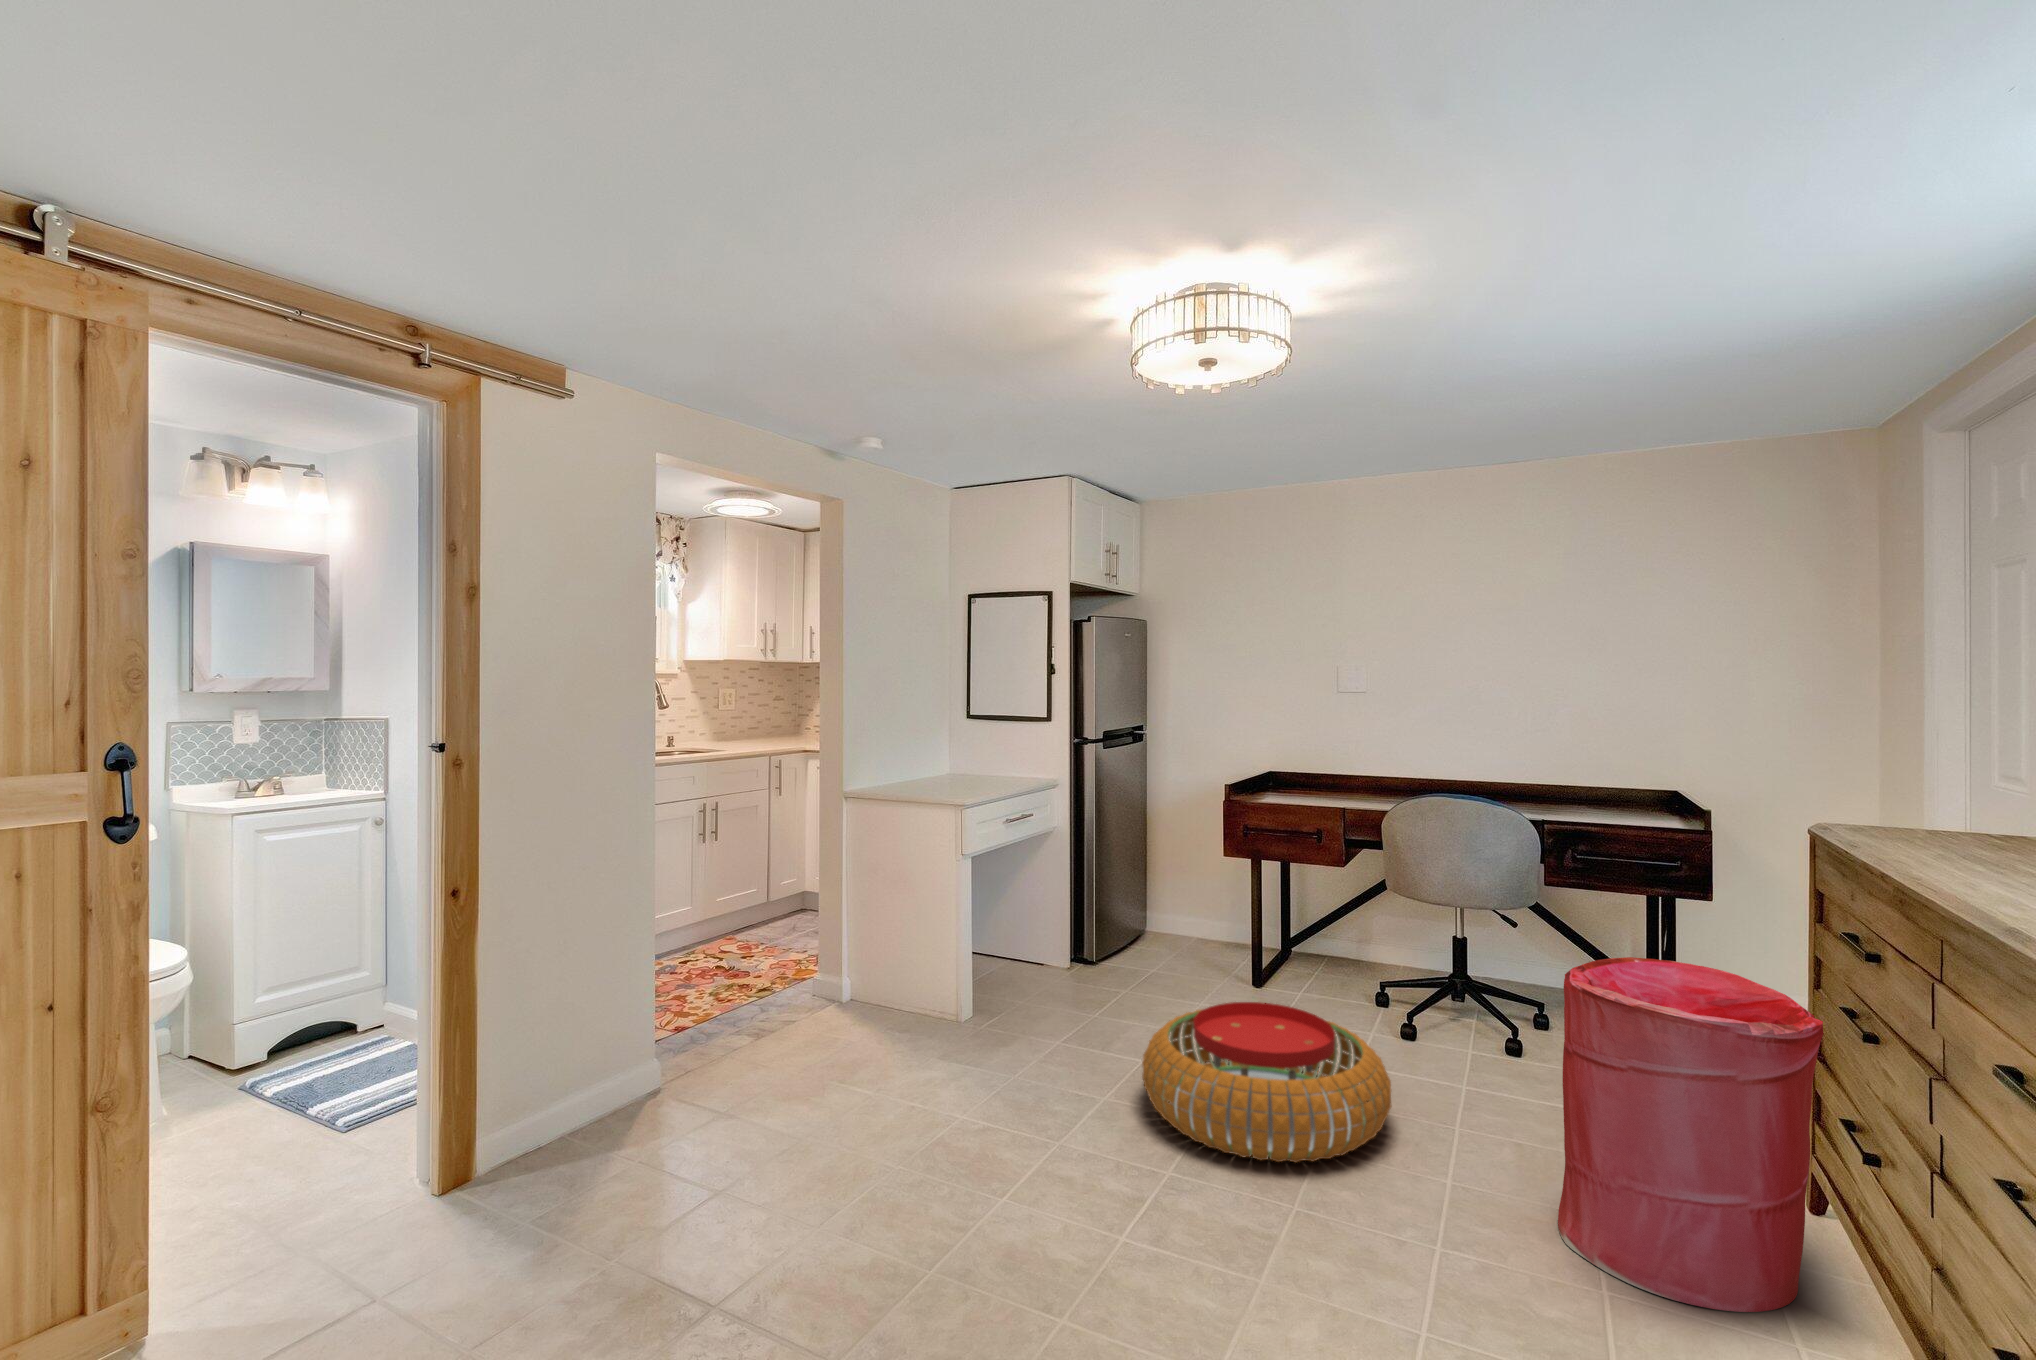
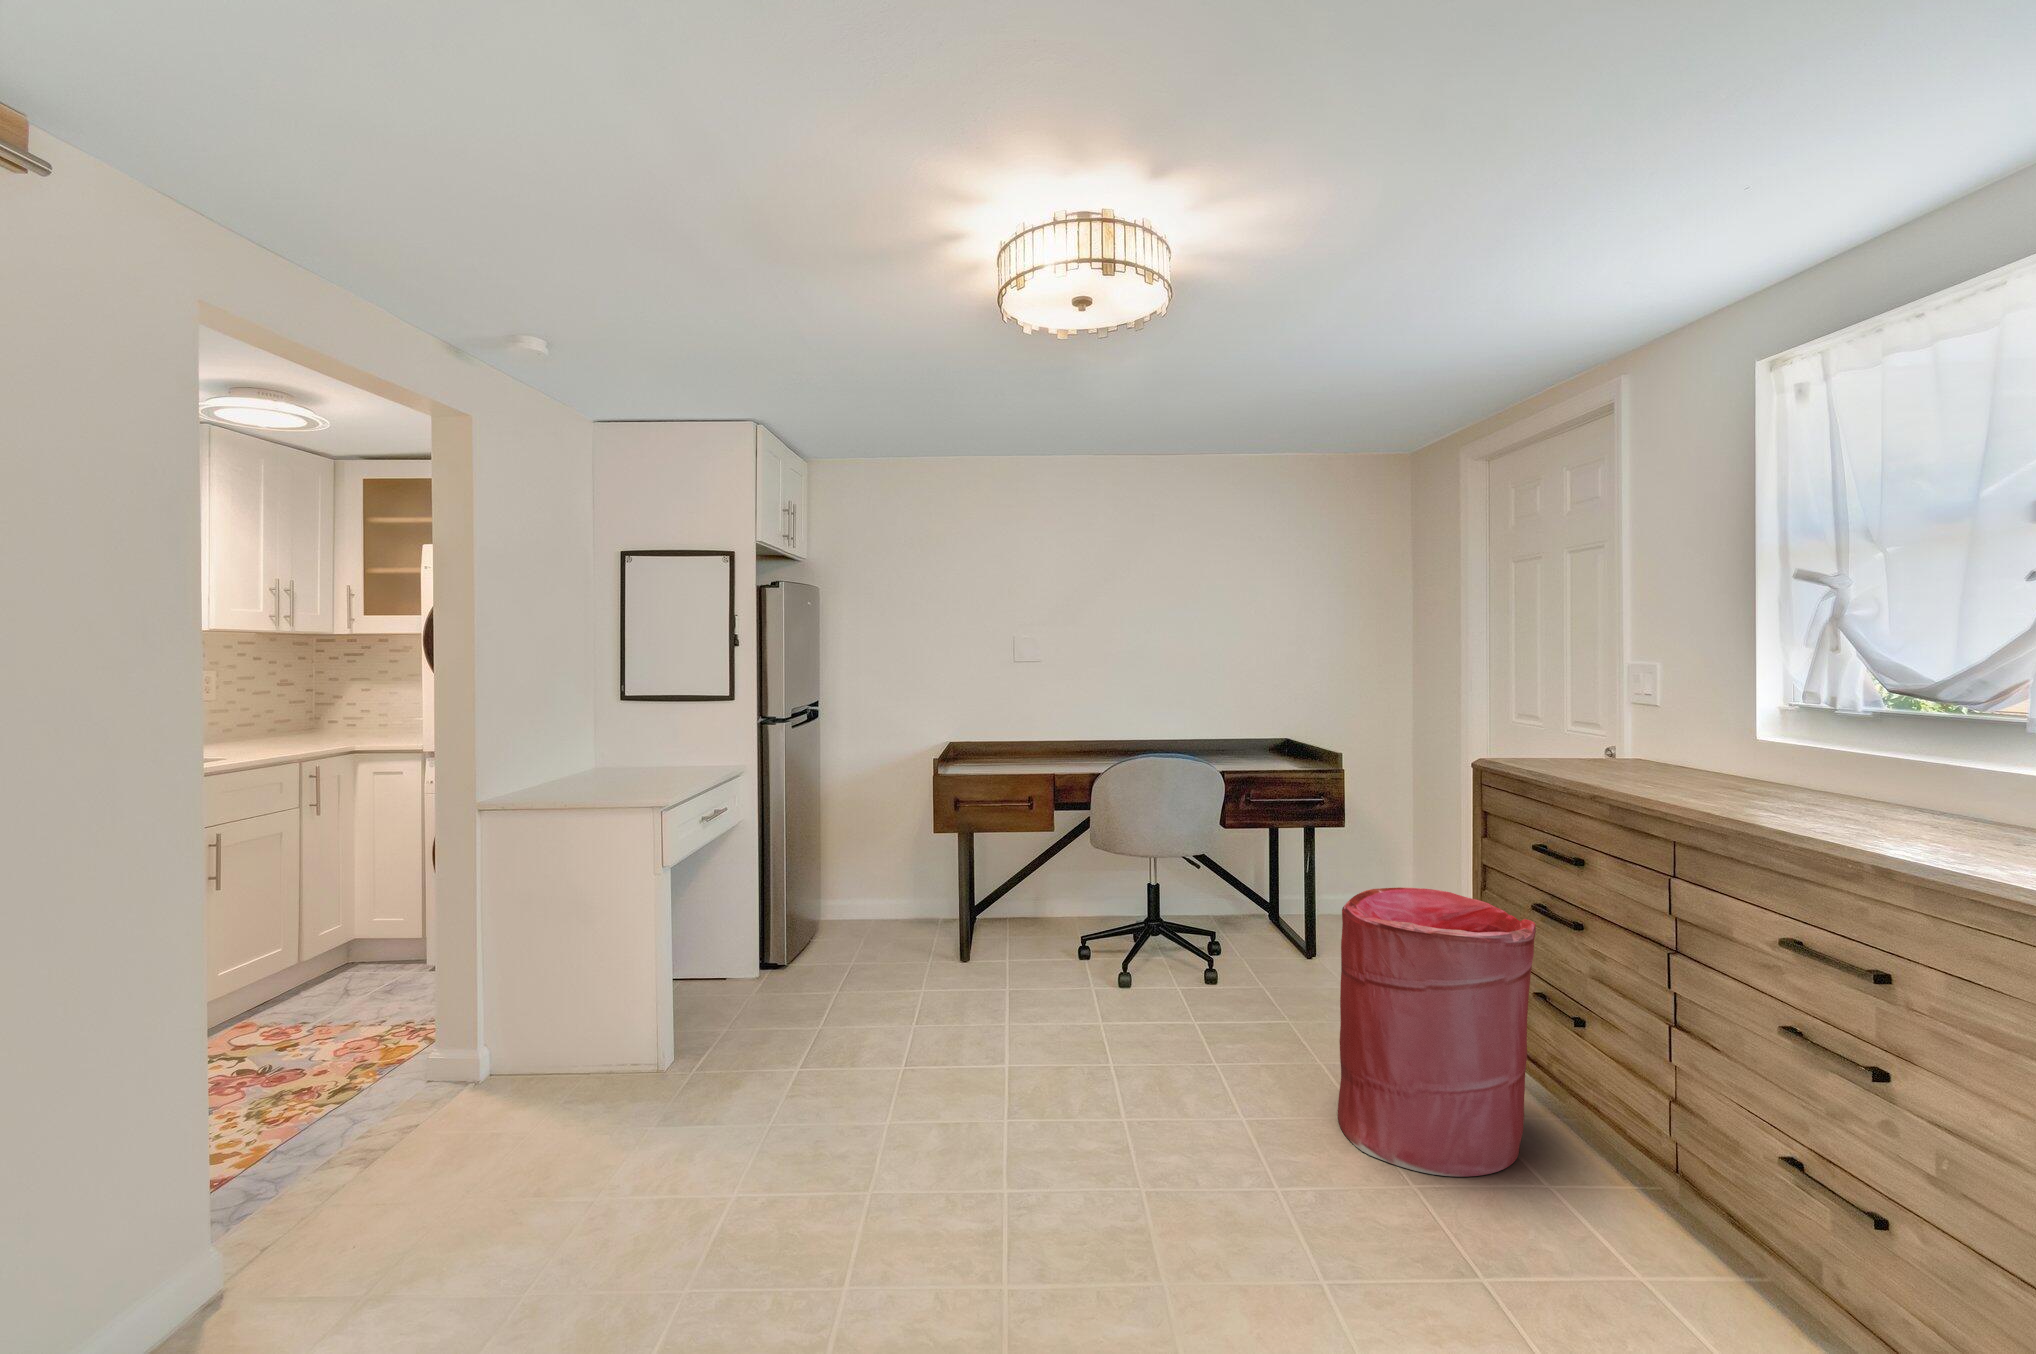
pouf: present [1142,1002,1391,1162] -> none [931,982,1179,1152]

